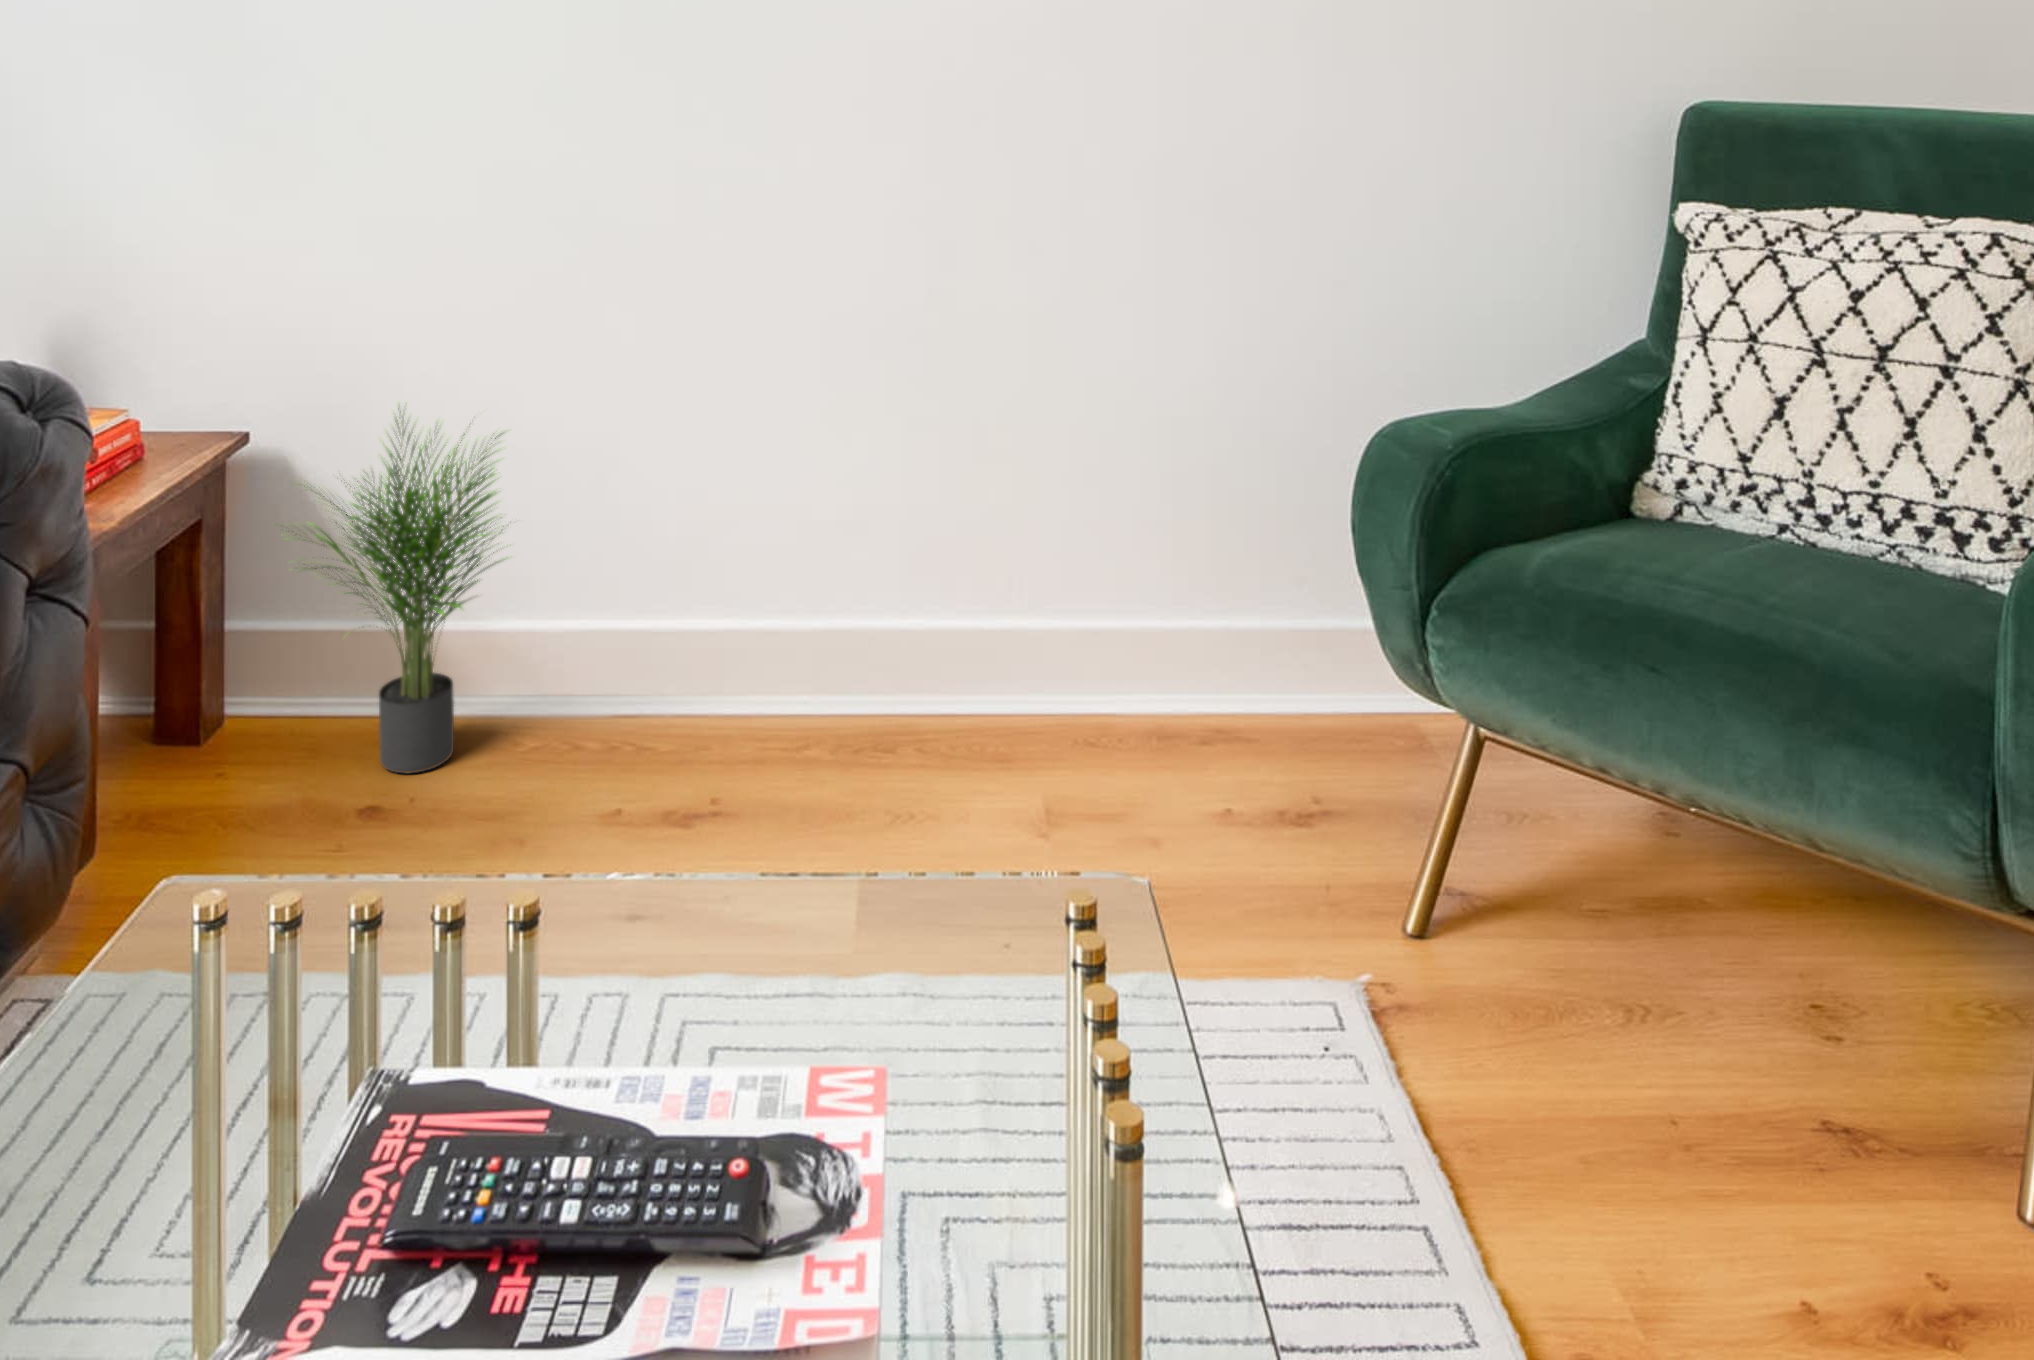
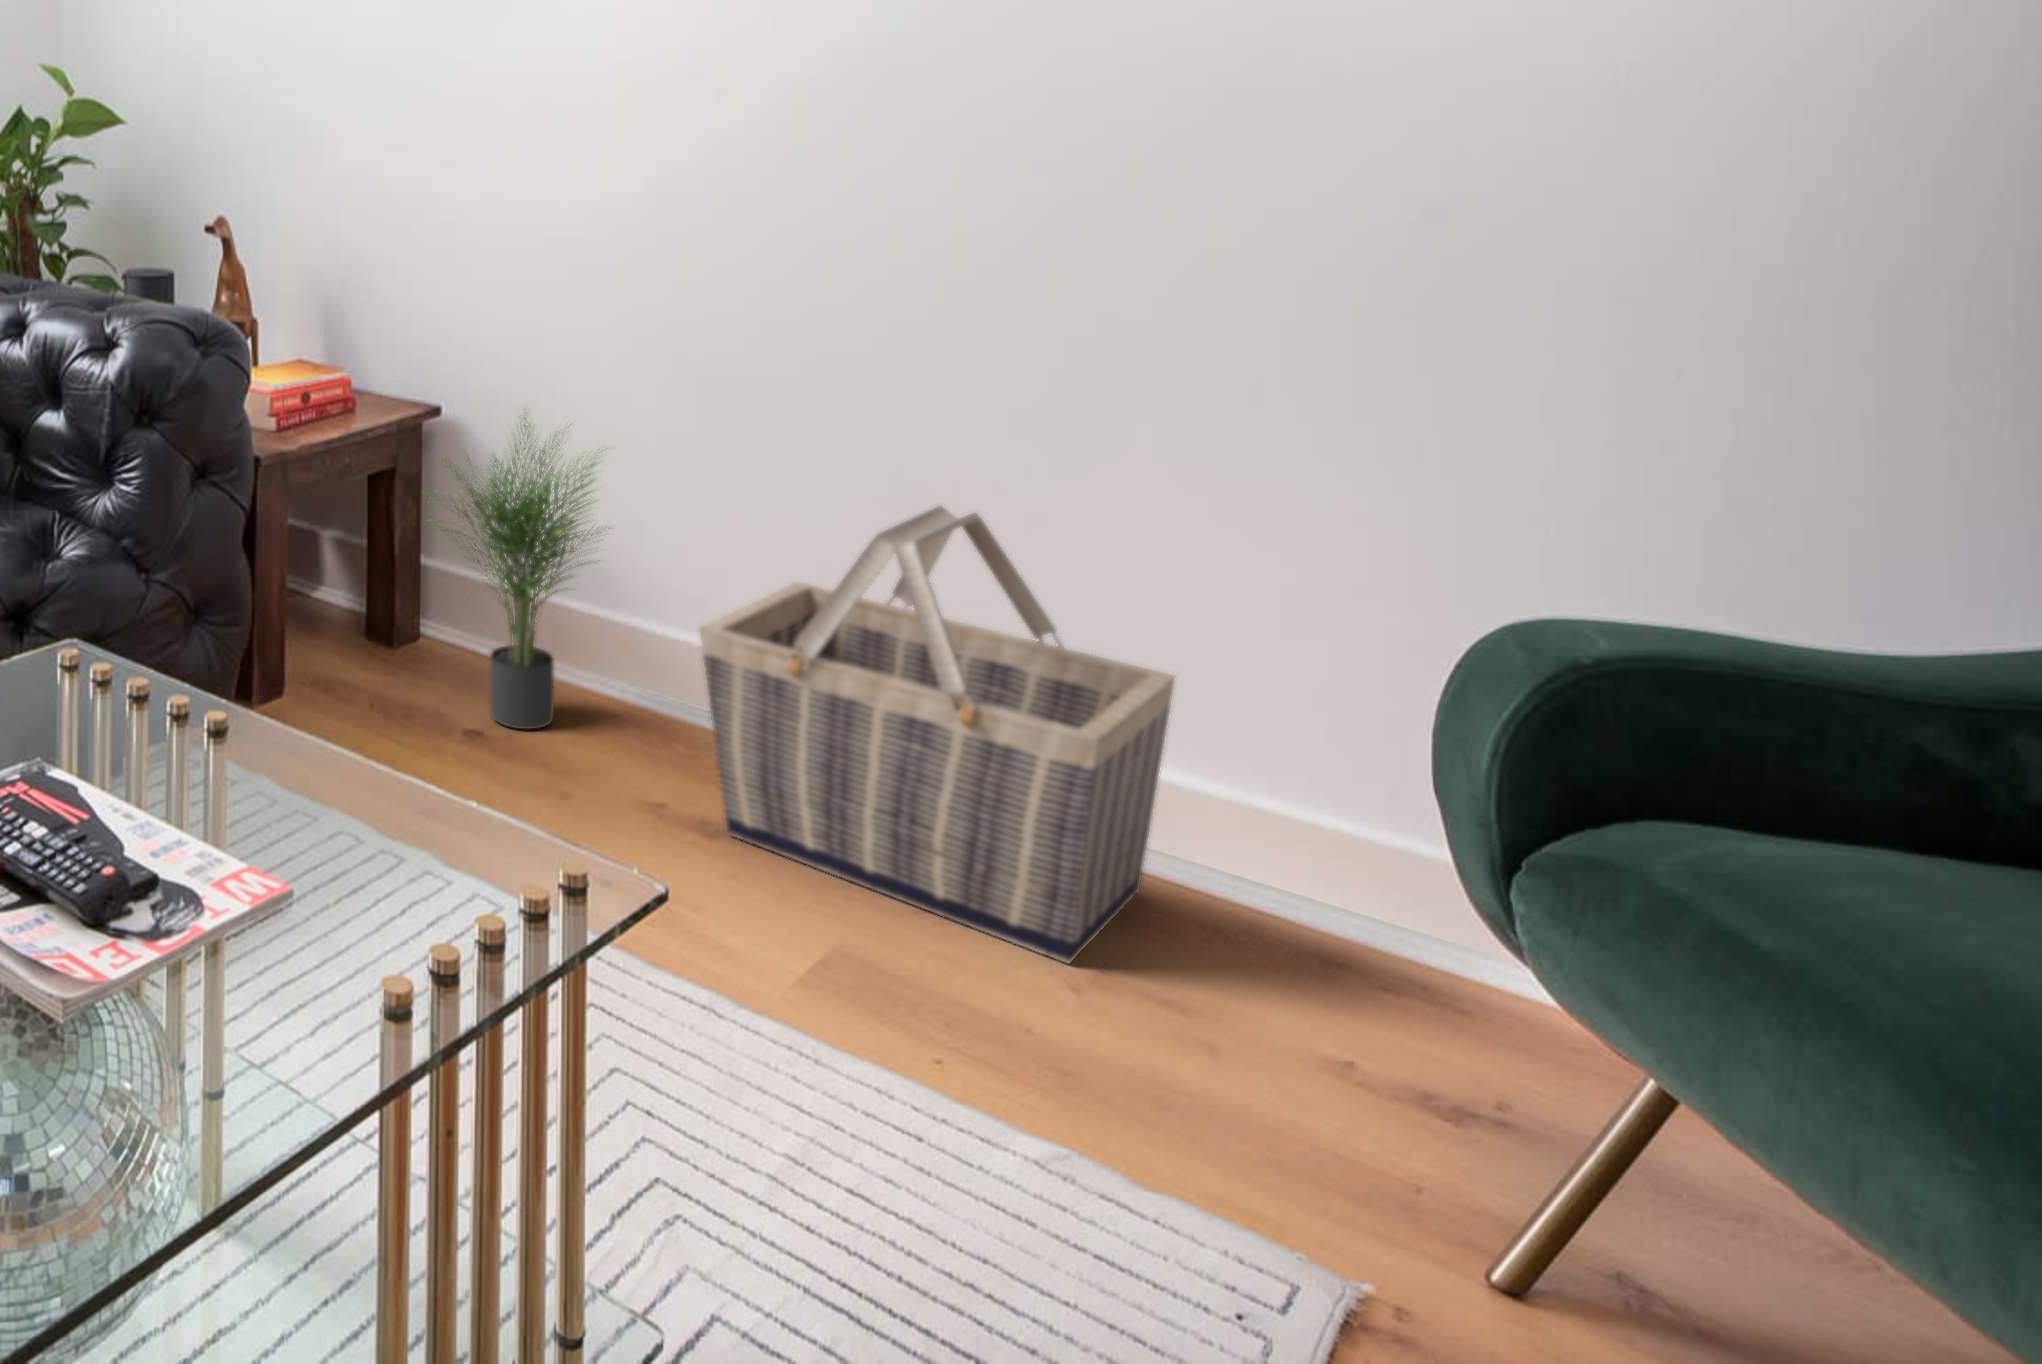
basket: none [674,424,1060,809] -> present [699,506,1176,963]

